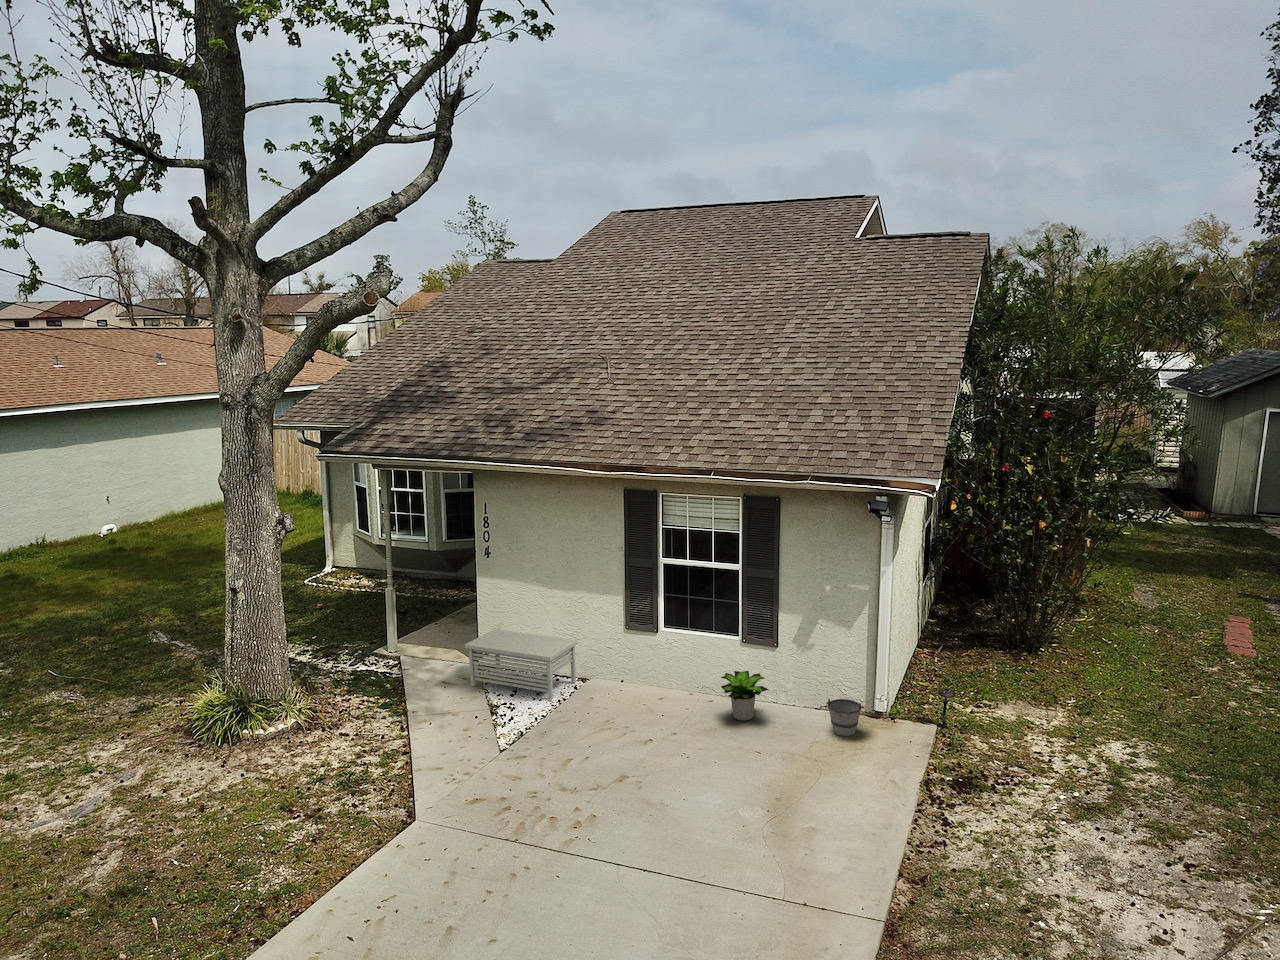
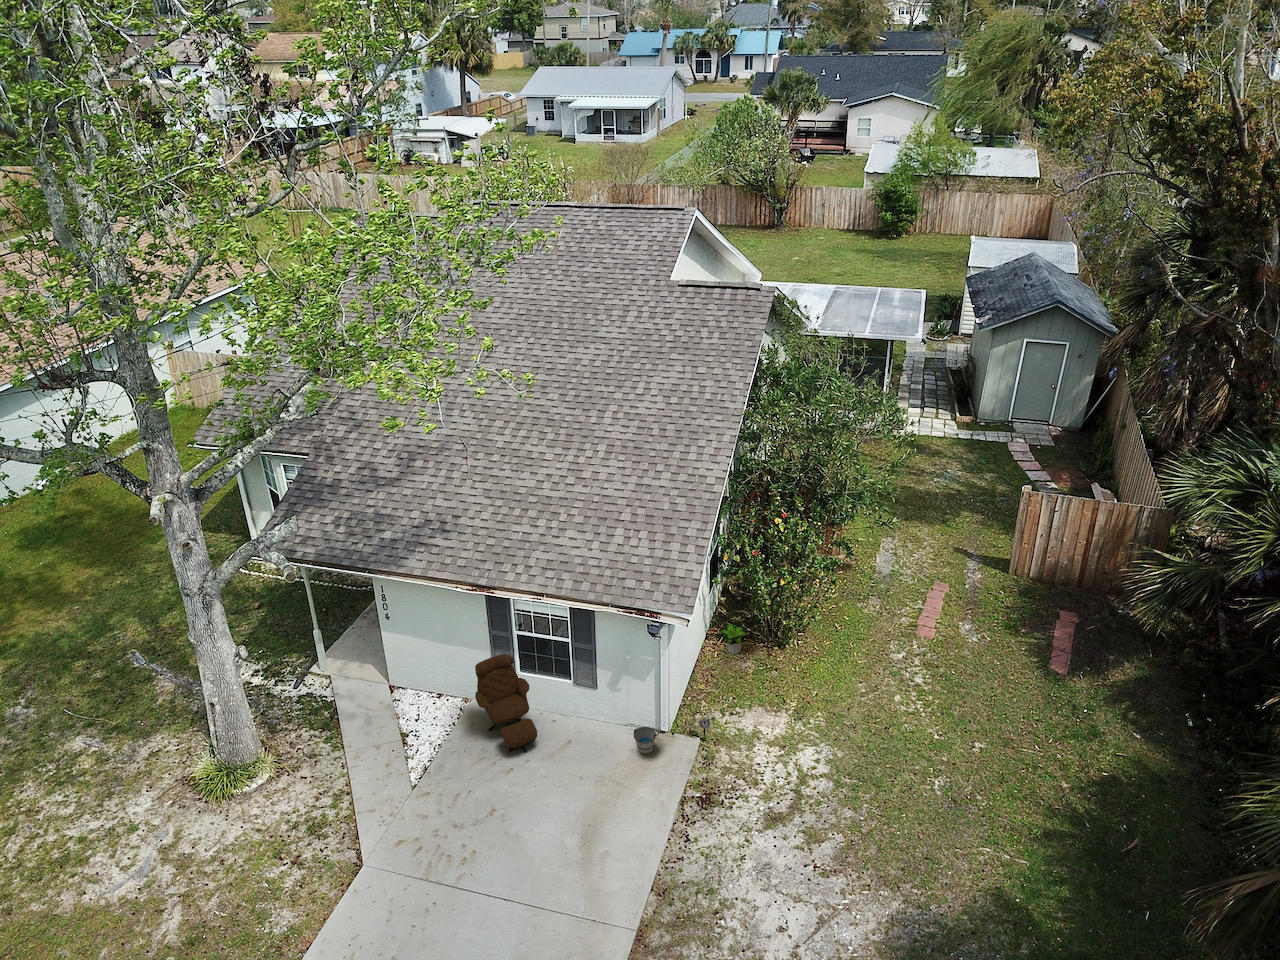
lounge chair: none [597,602,683,728] -> present [475,654,537,753]
storage bench: present [465,629,577,700] -> none [379,663,465,724]
potted plant: present [721,671,768,721] -> present [717,623,748,654]

